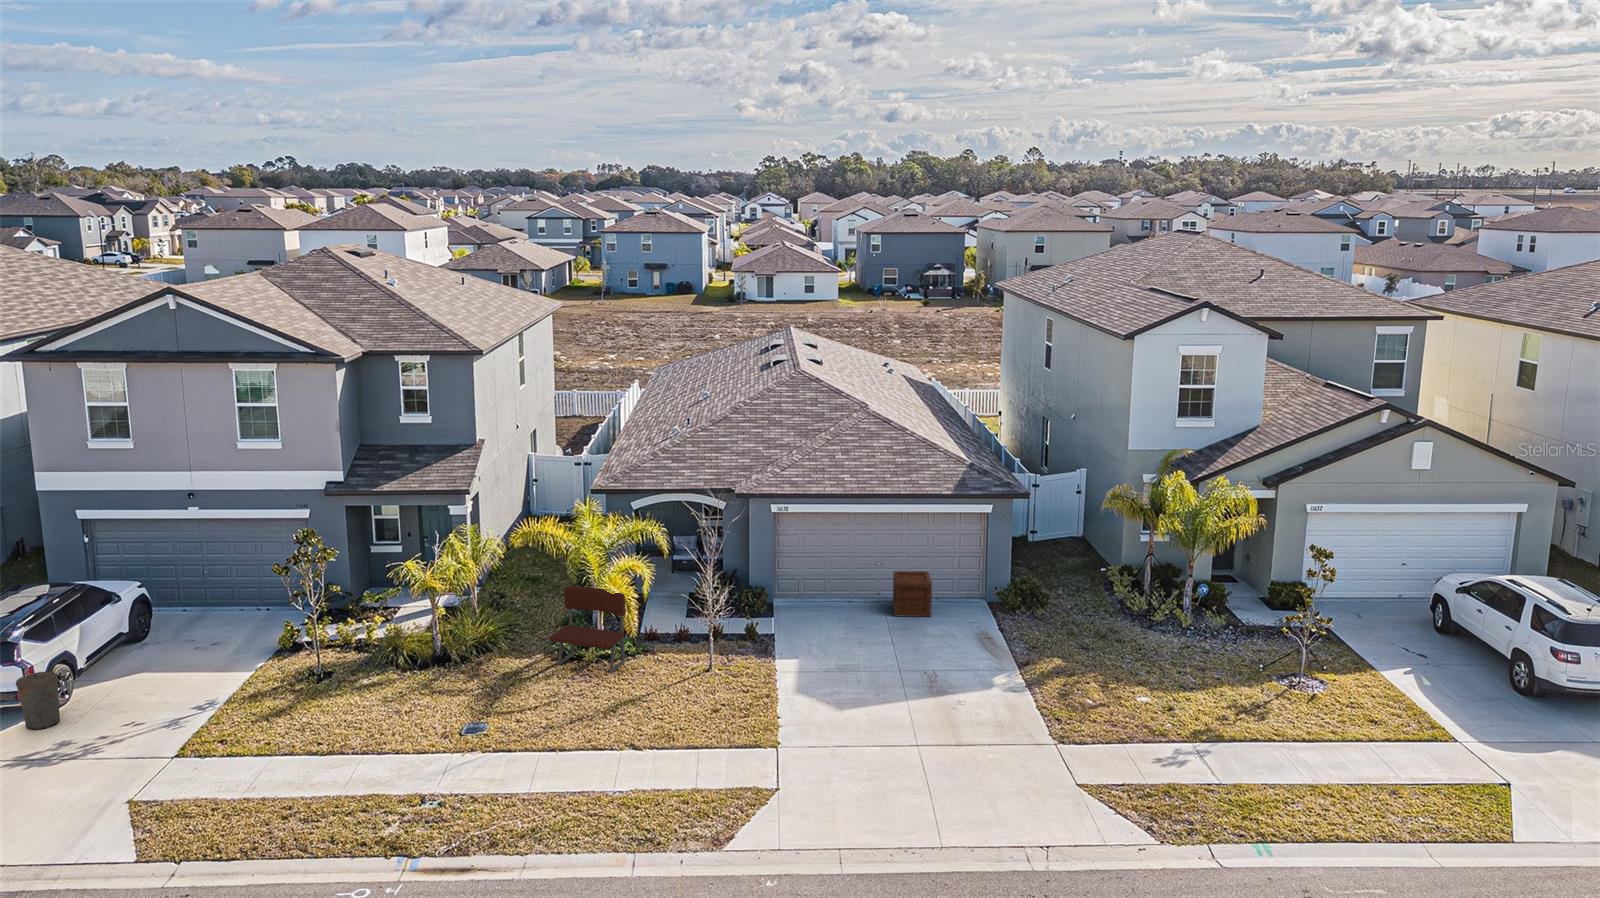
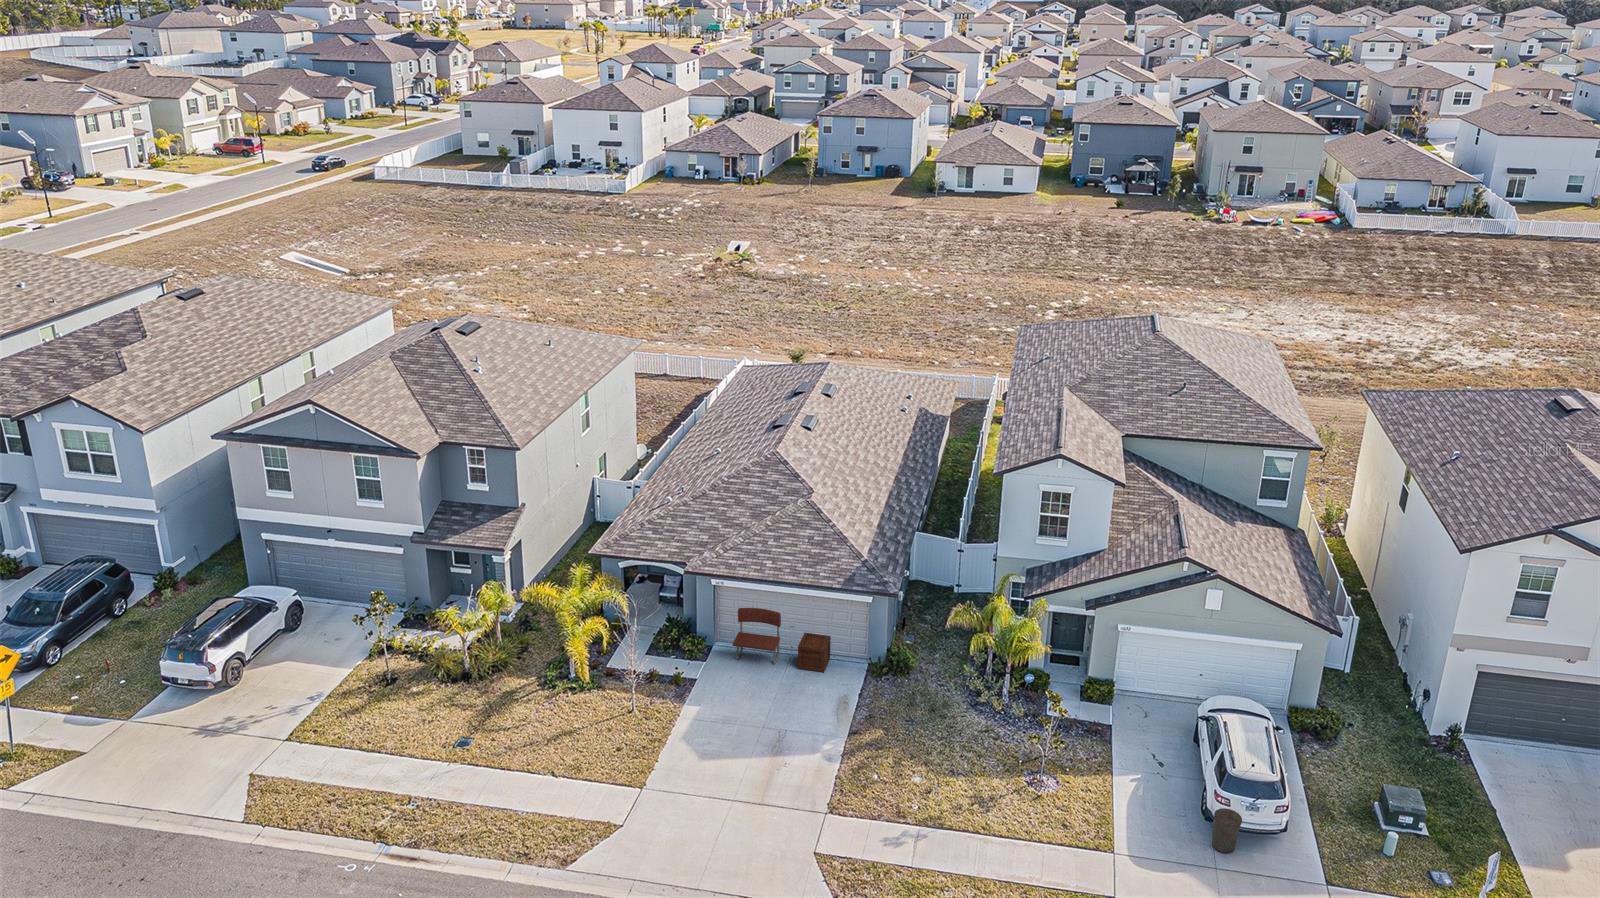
bench: present [549,587,626,673] -> present [732,608,781,664]
trash can: present [16,672,60,730] -> present [1212,808,1242,854]

